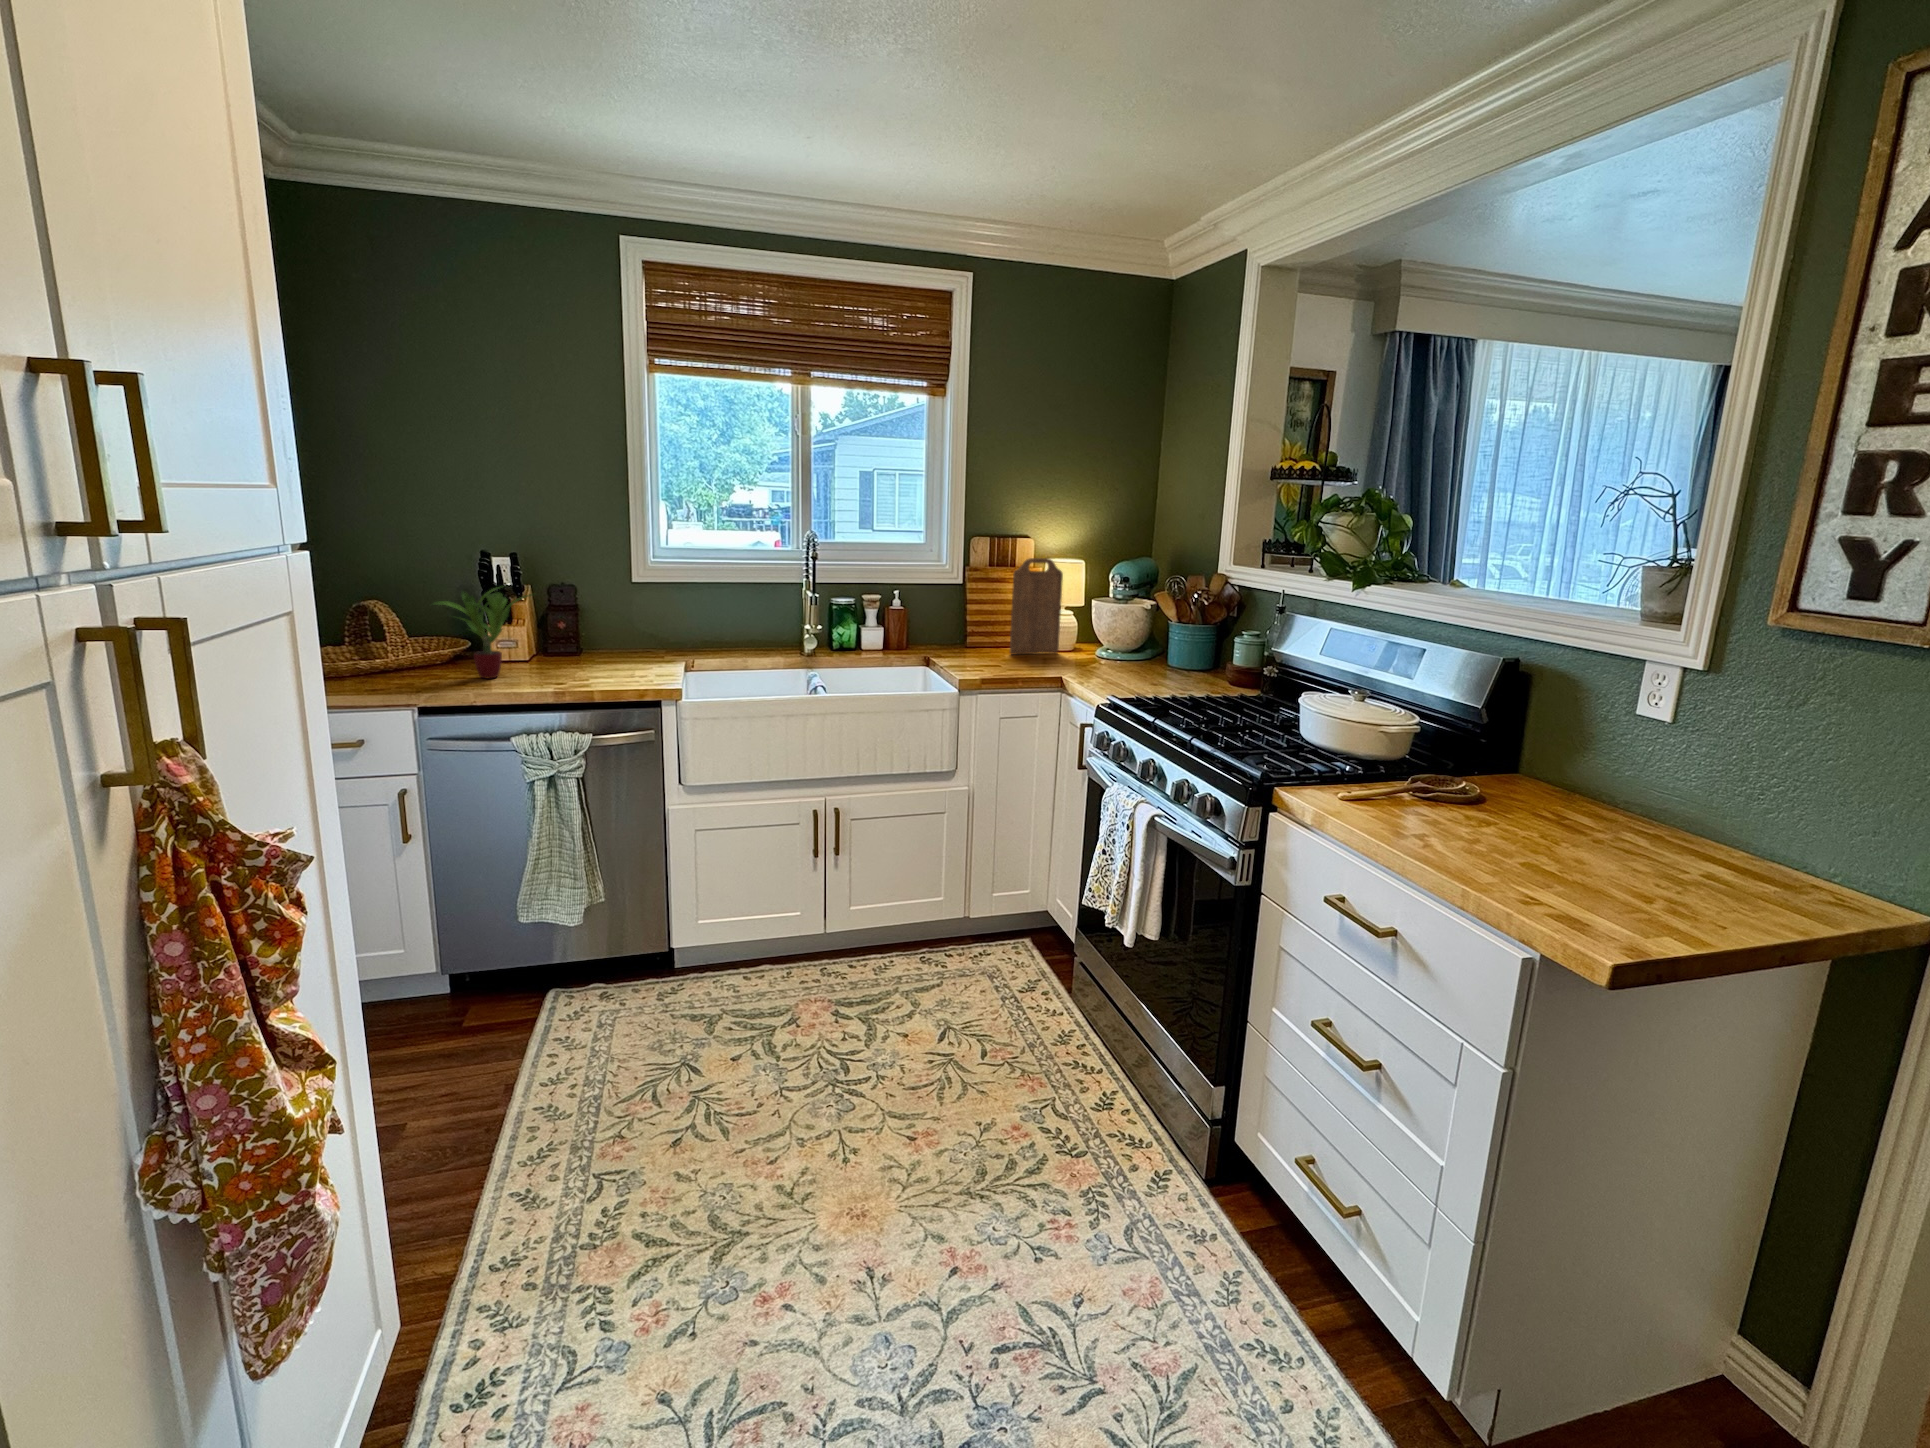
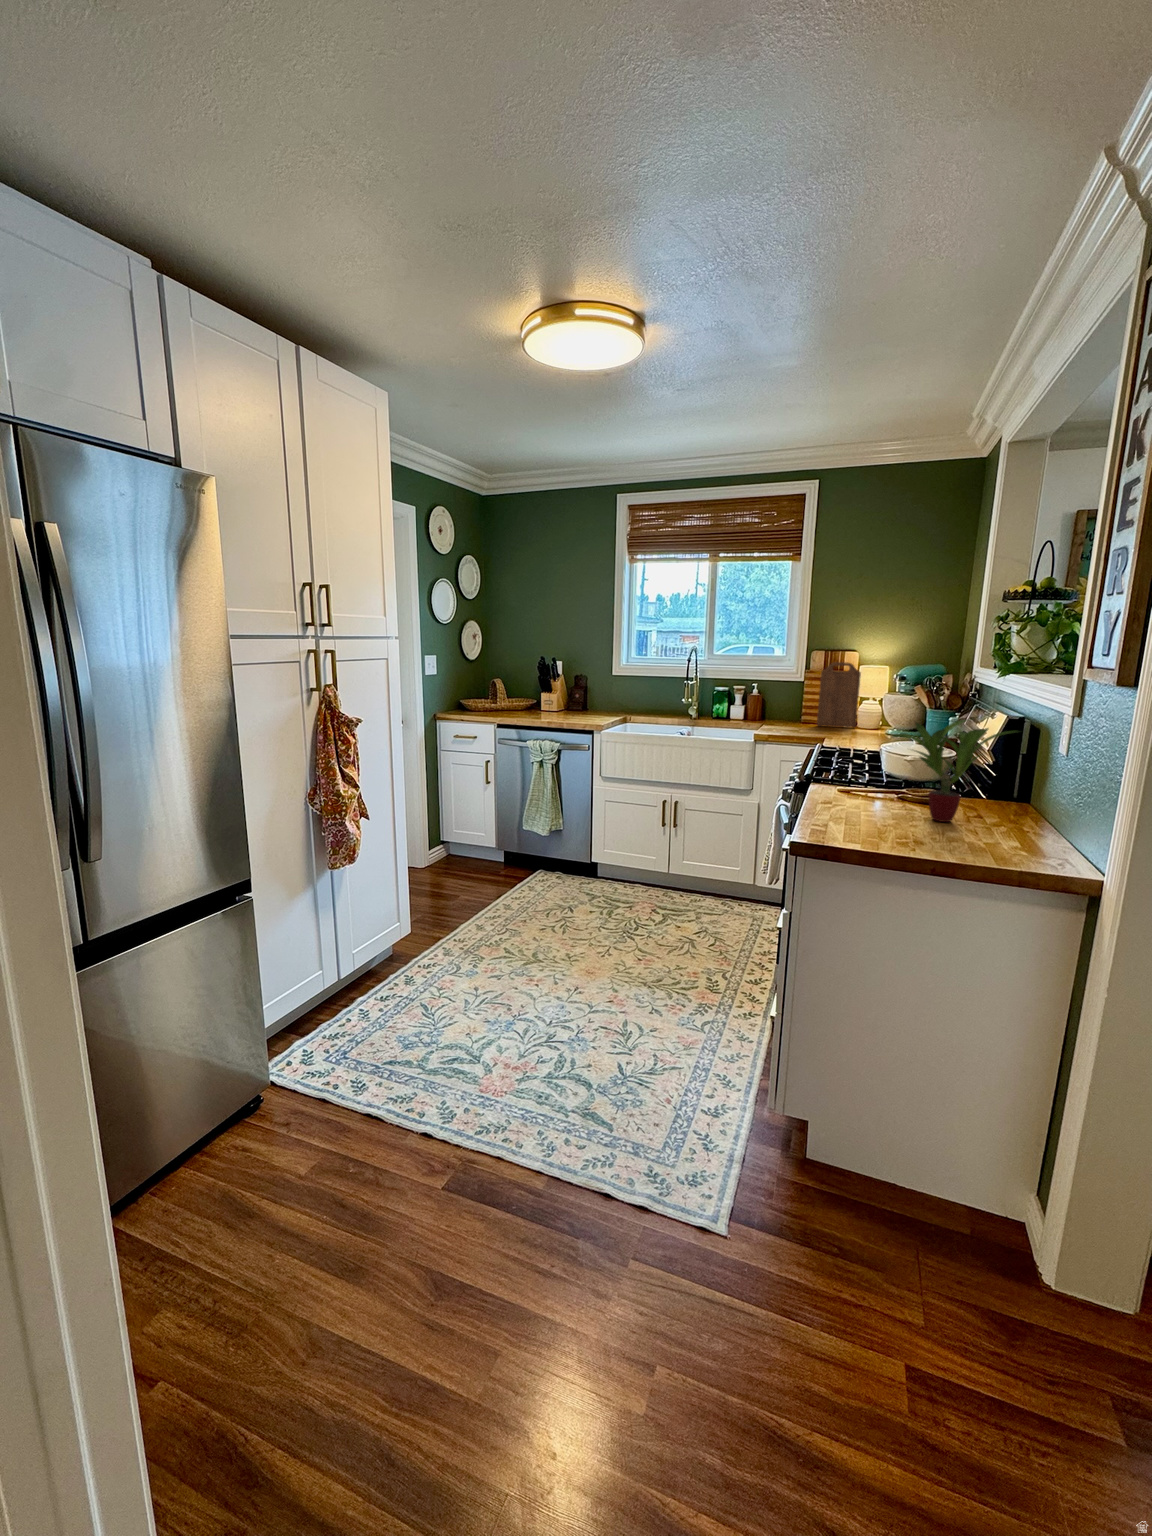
potted plant: present [432,587,534,678] -> present [893,720,1018,822]

